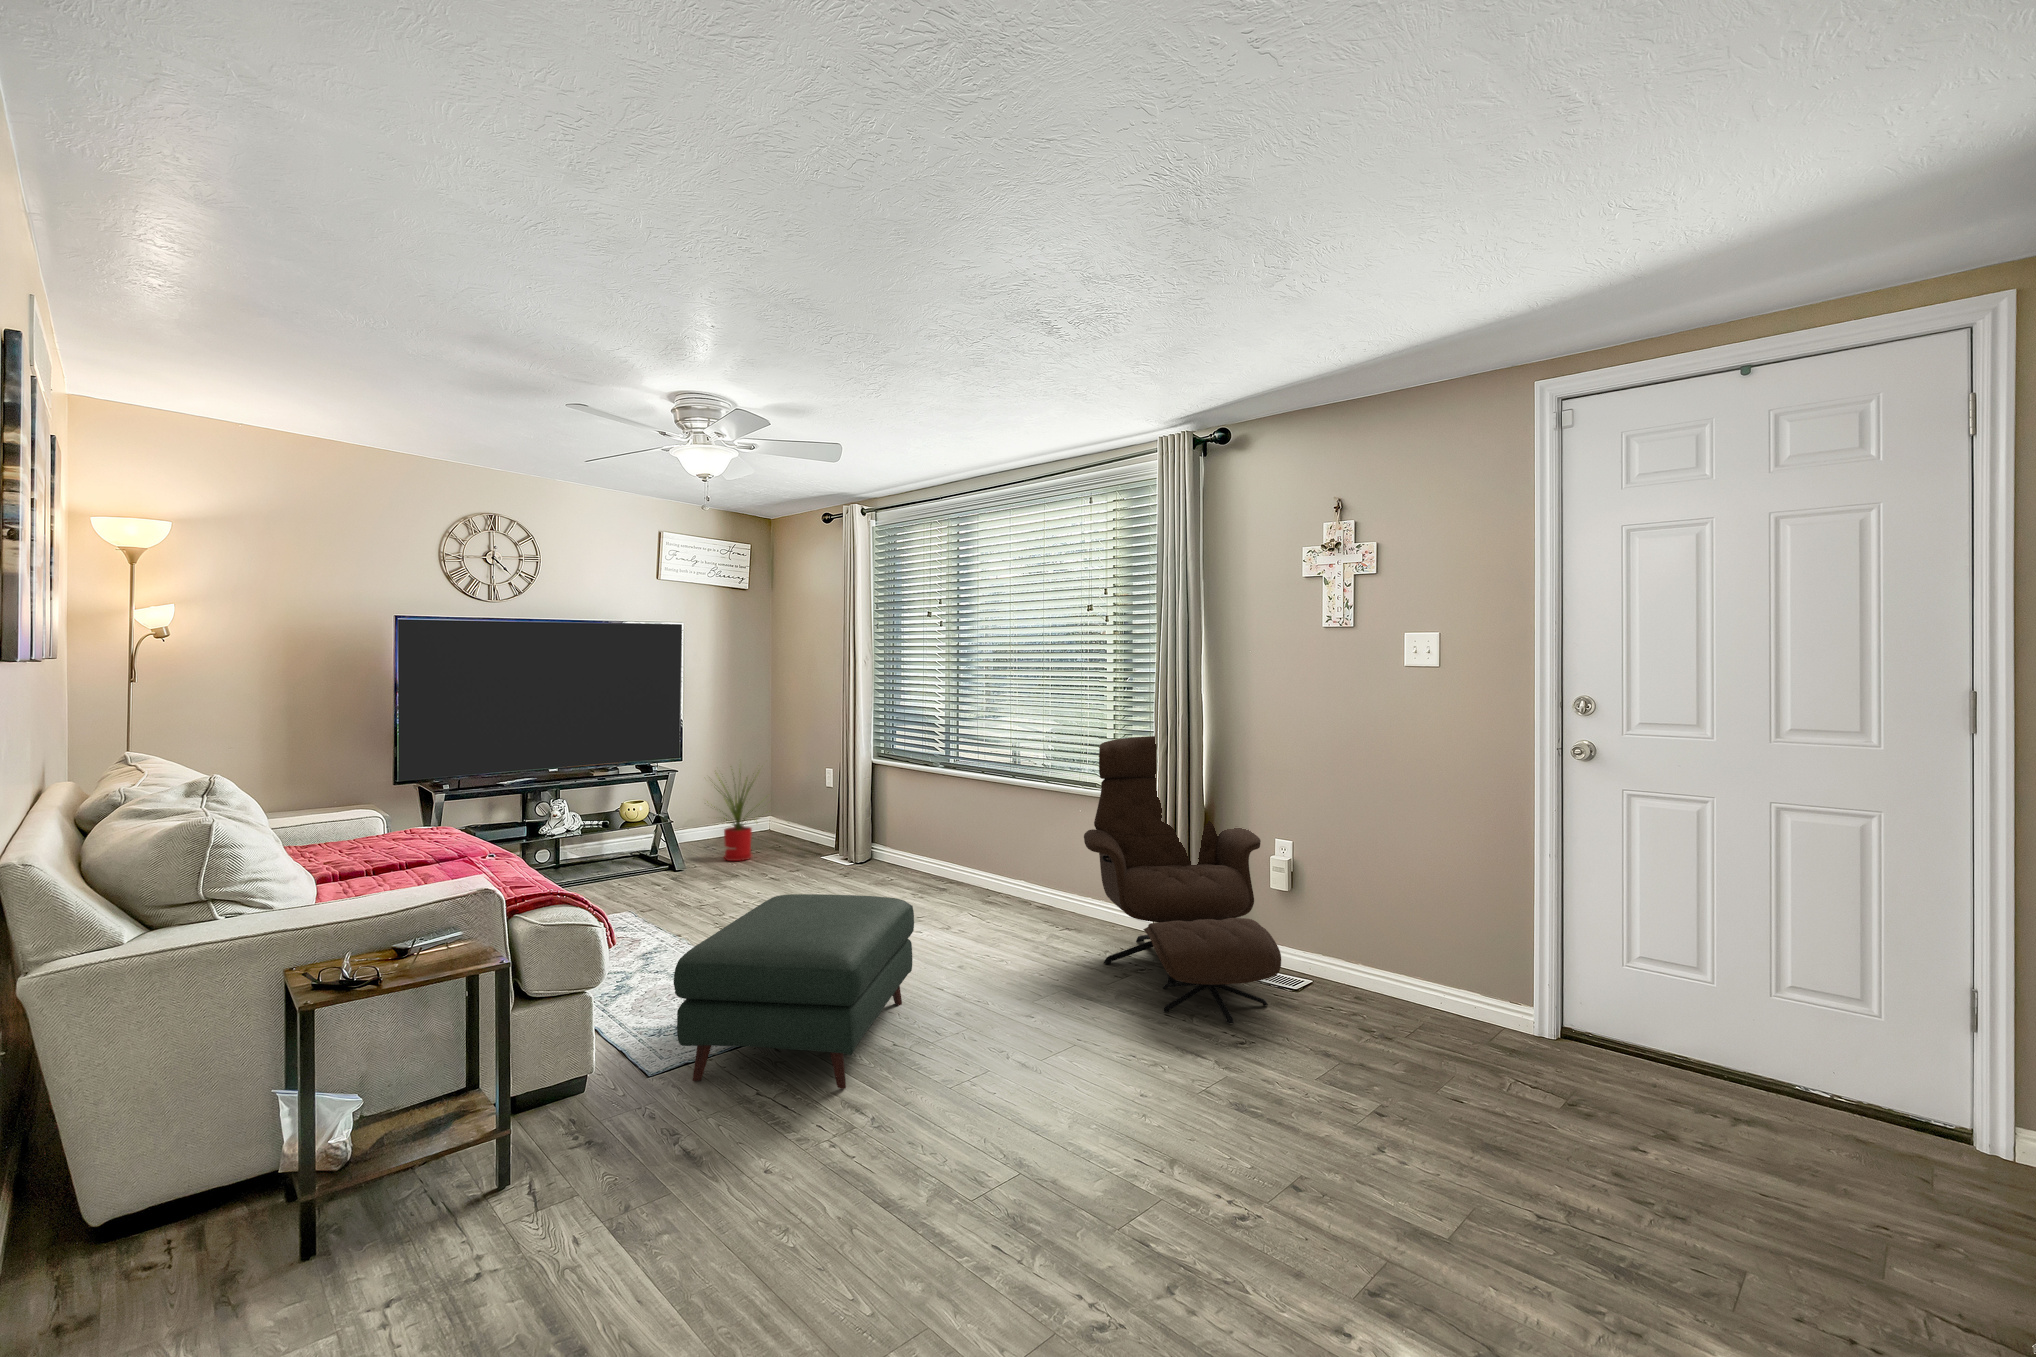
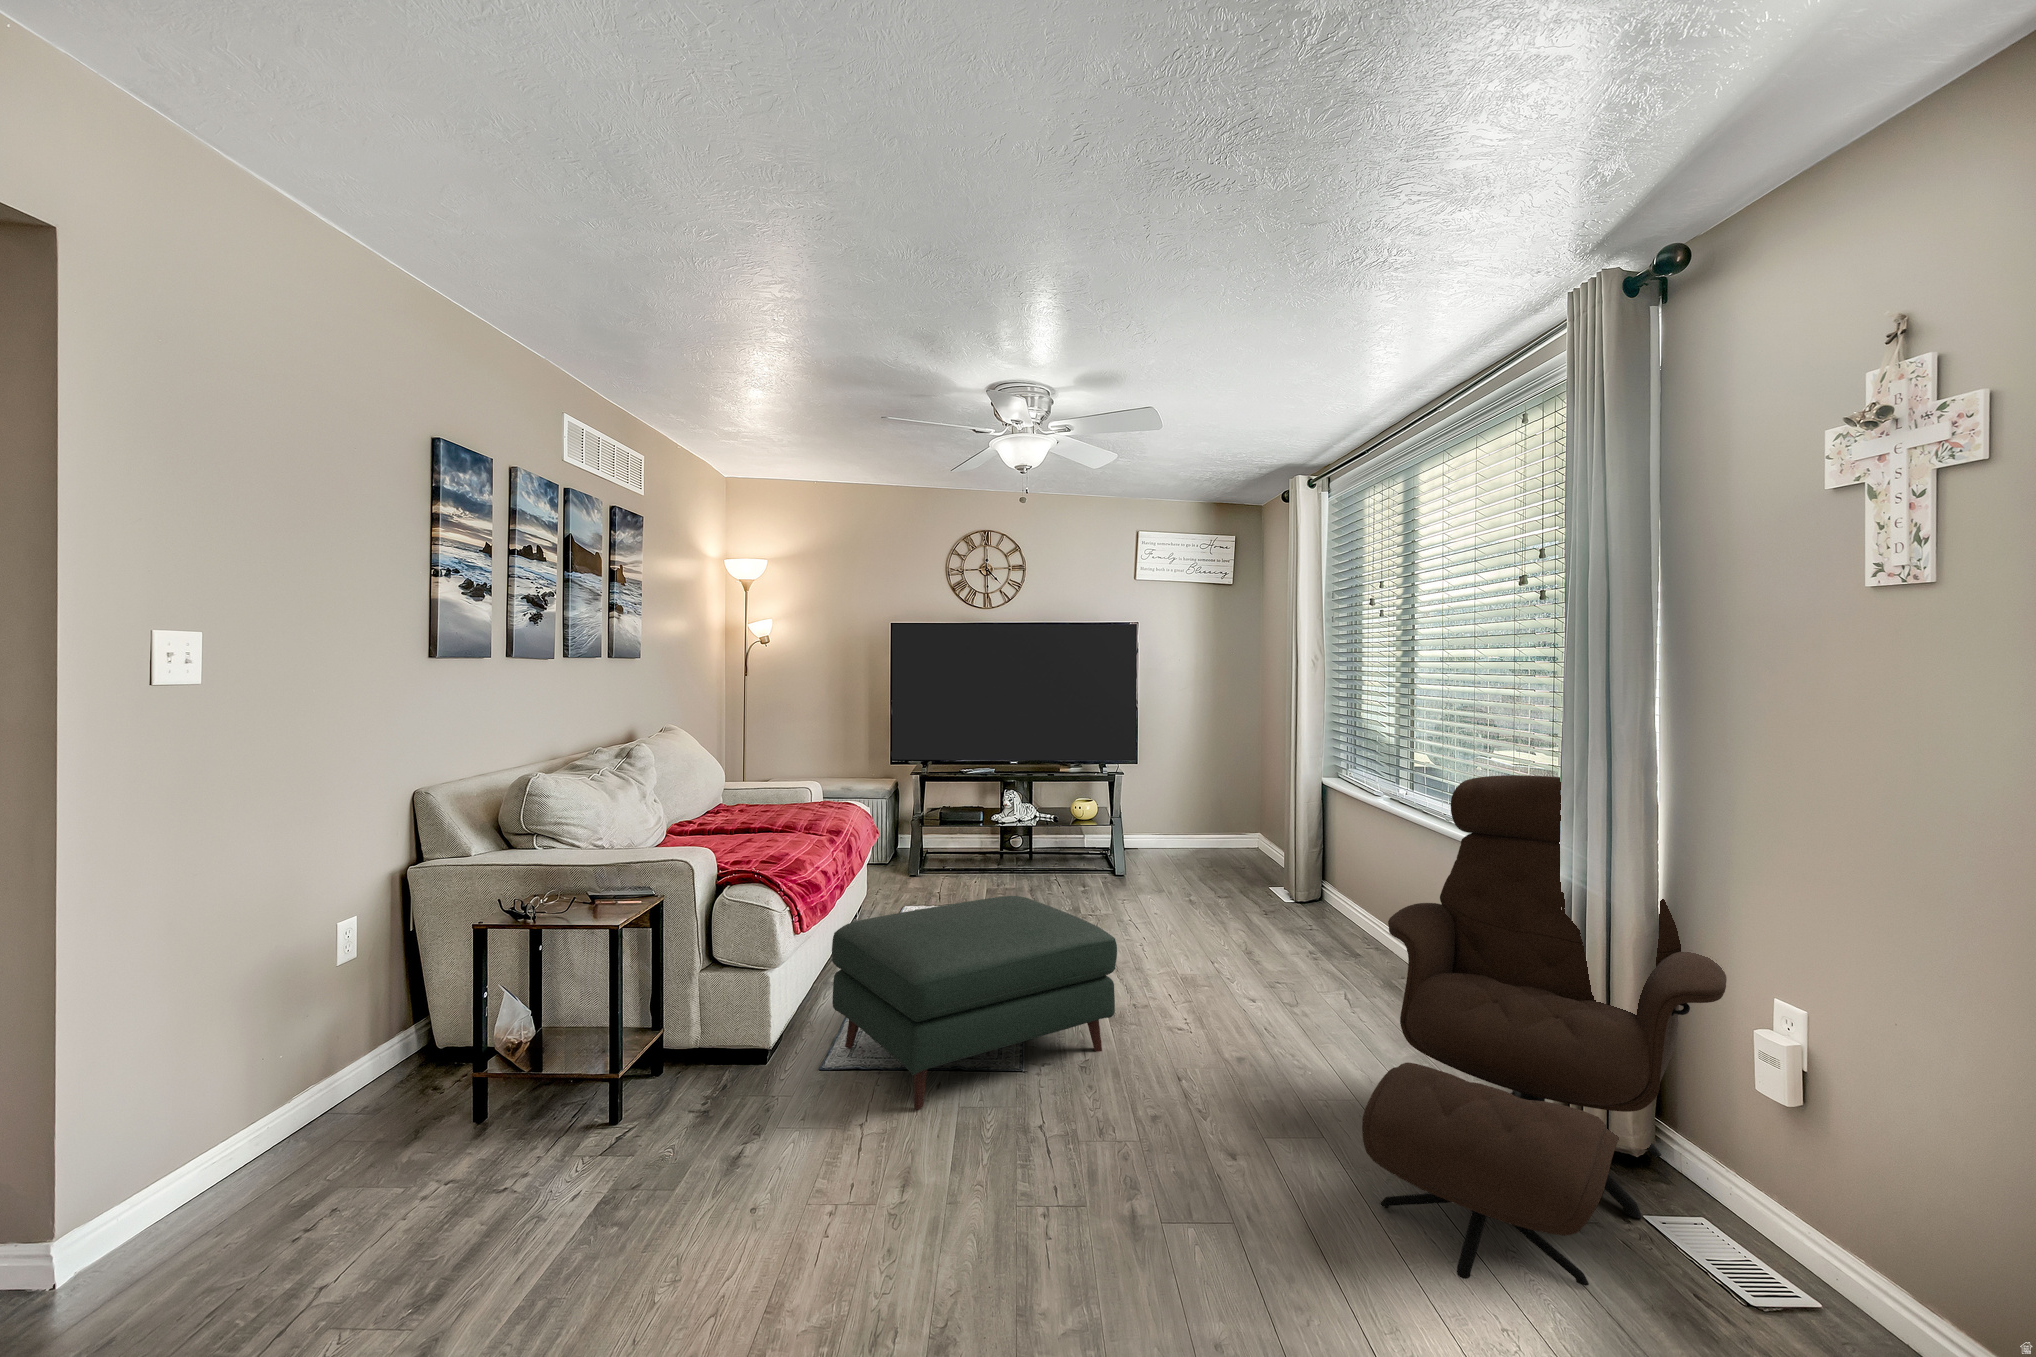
house plant: present [714,780,760,861] -> none [1163,760,1241,864]

